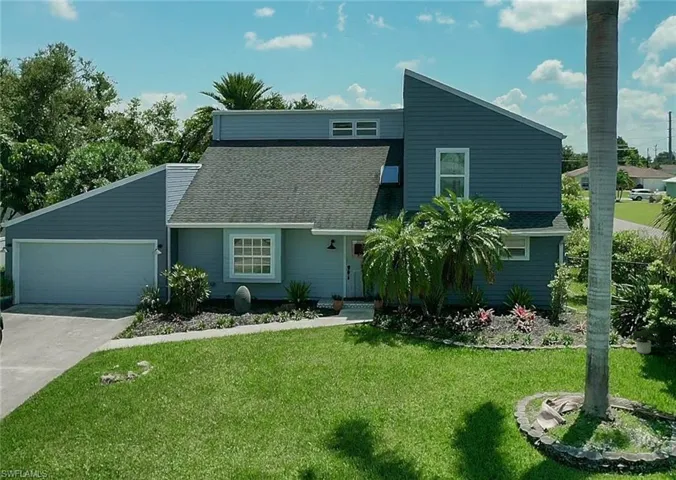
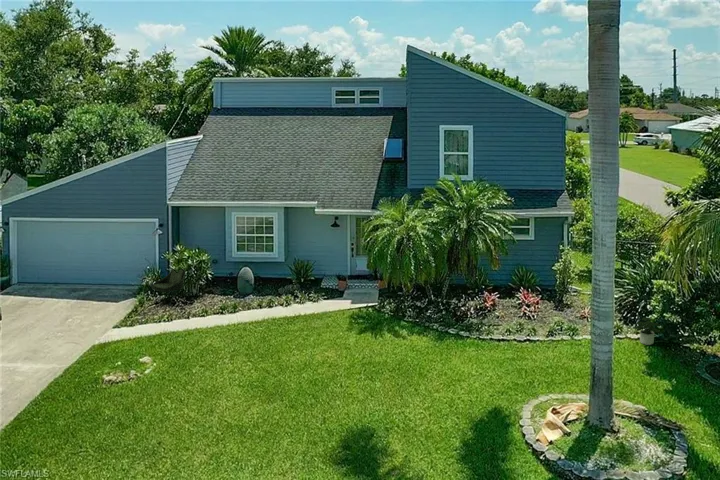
lounge chair: none [150,285,186,322] -> present [152,269,189,306]

